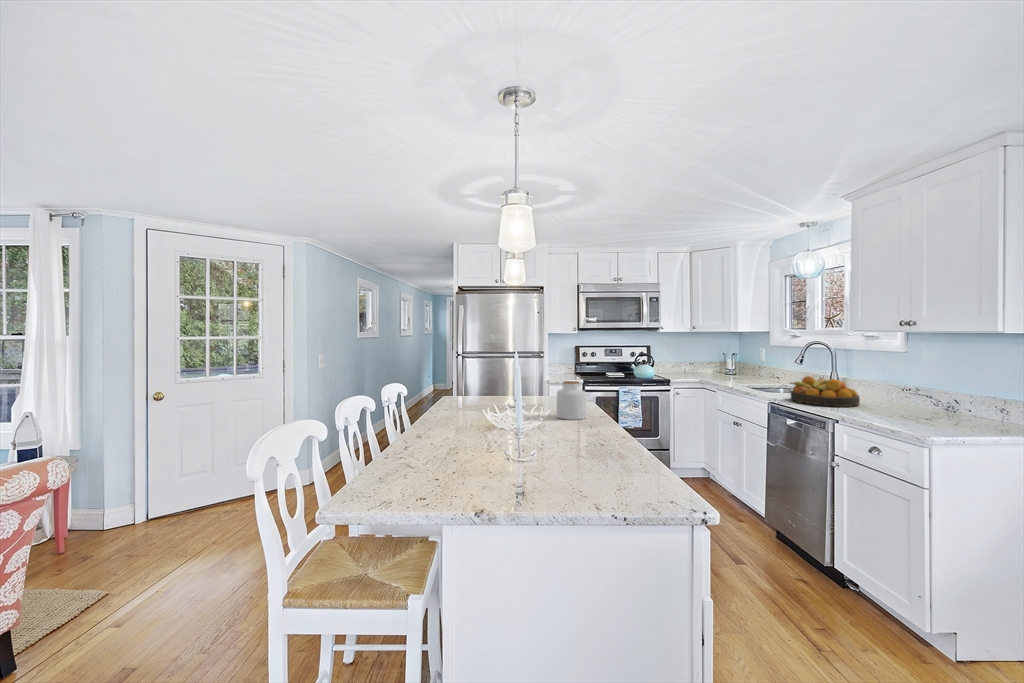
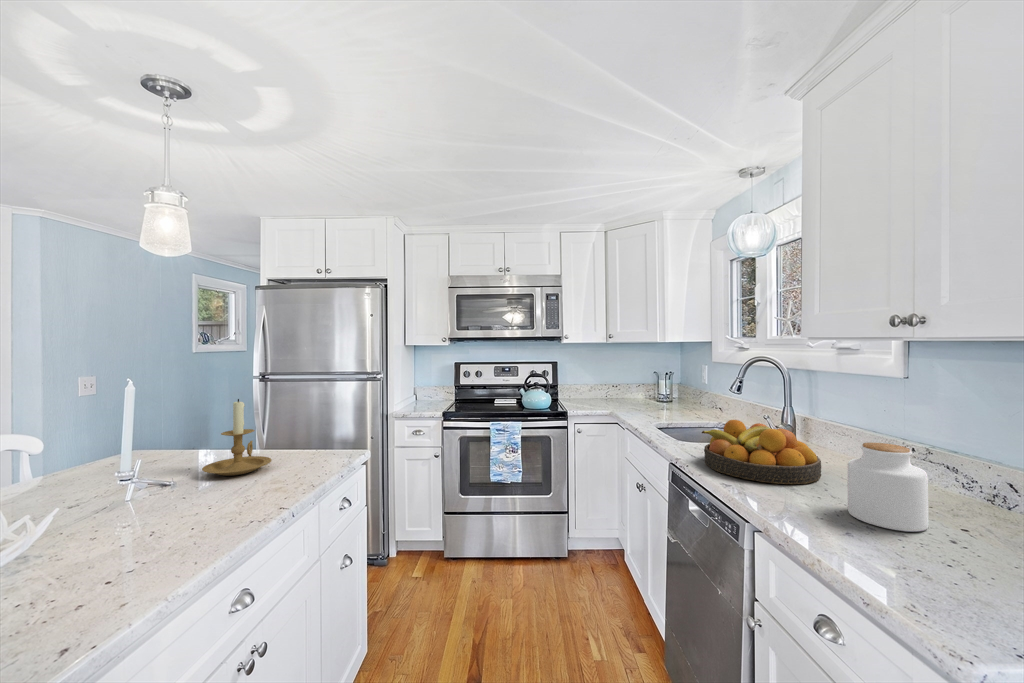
candle holder: none [523,363,555,403] -> present [202,399,271,476]
jar: present [557,381,586,420] -> present [848,442,928,532]

